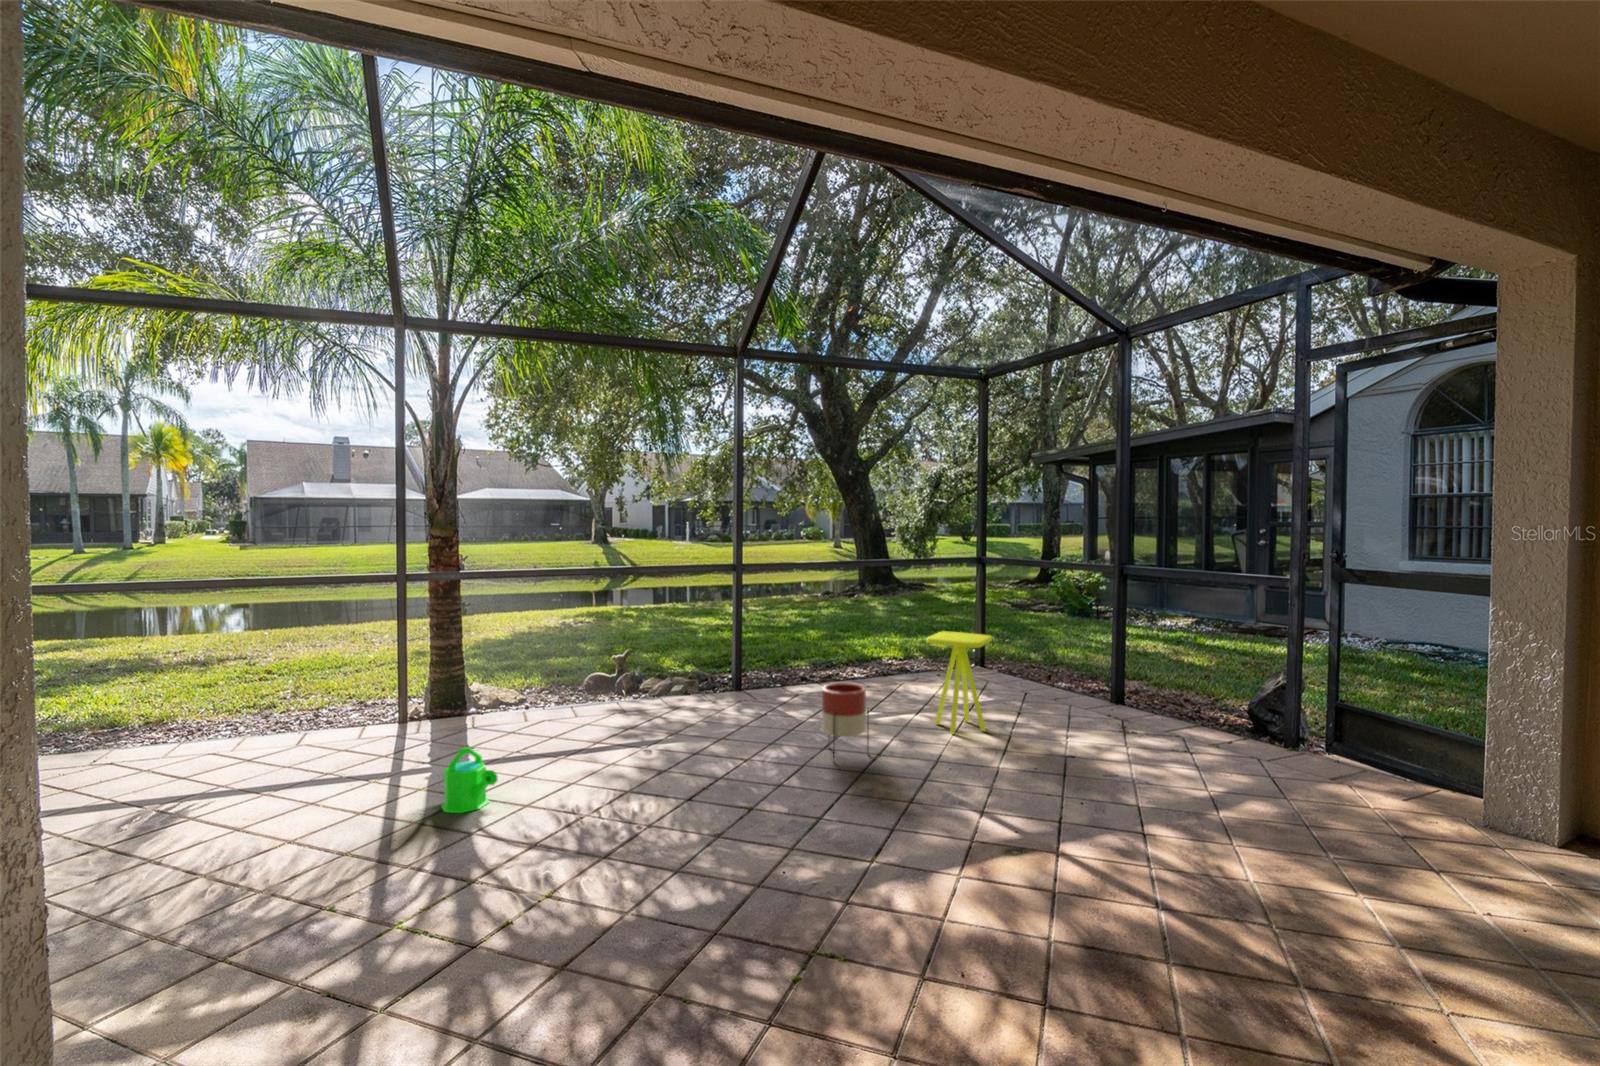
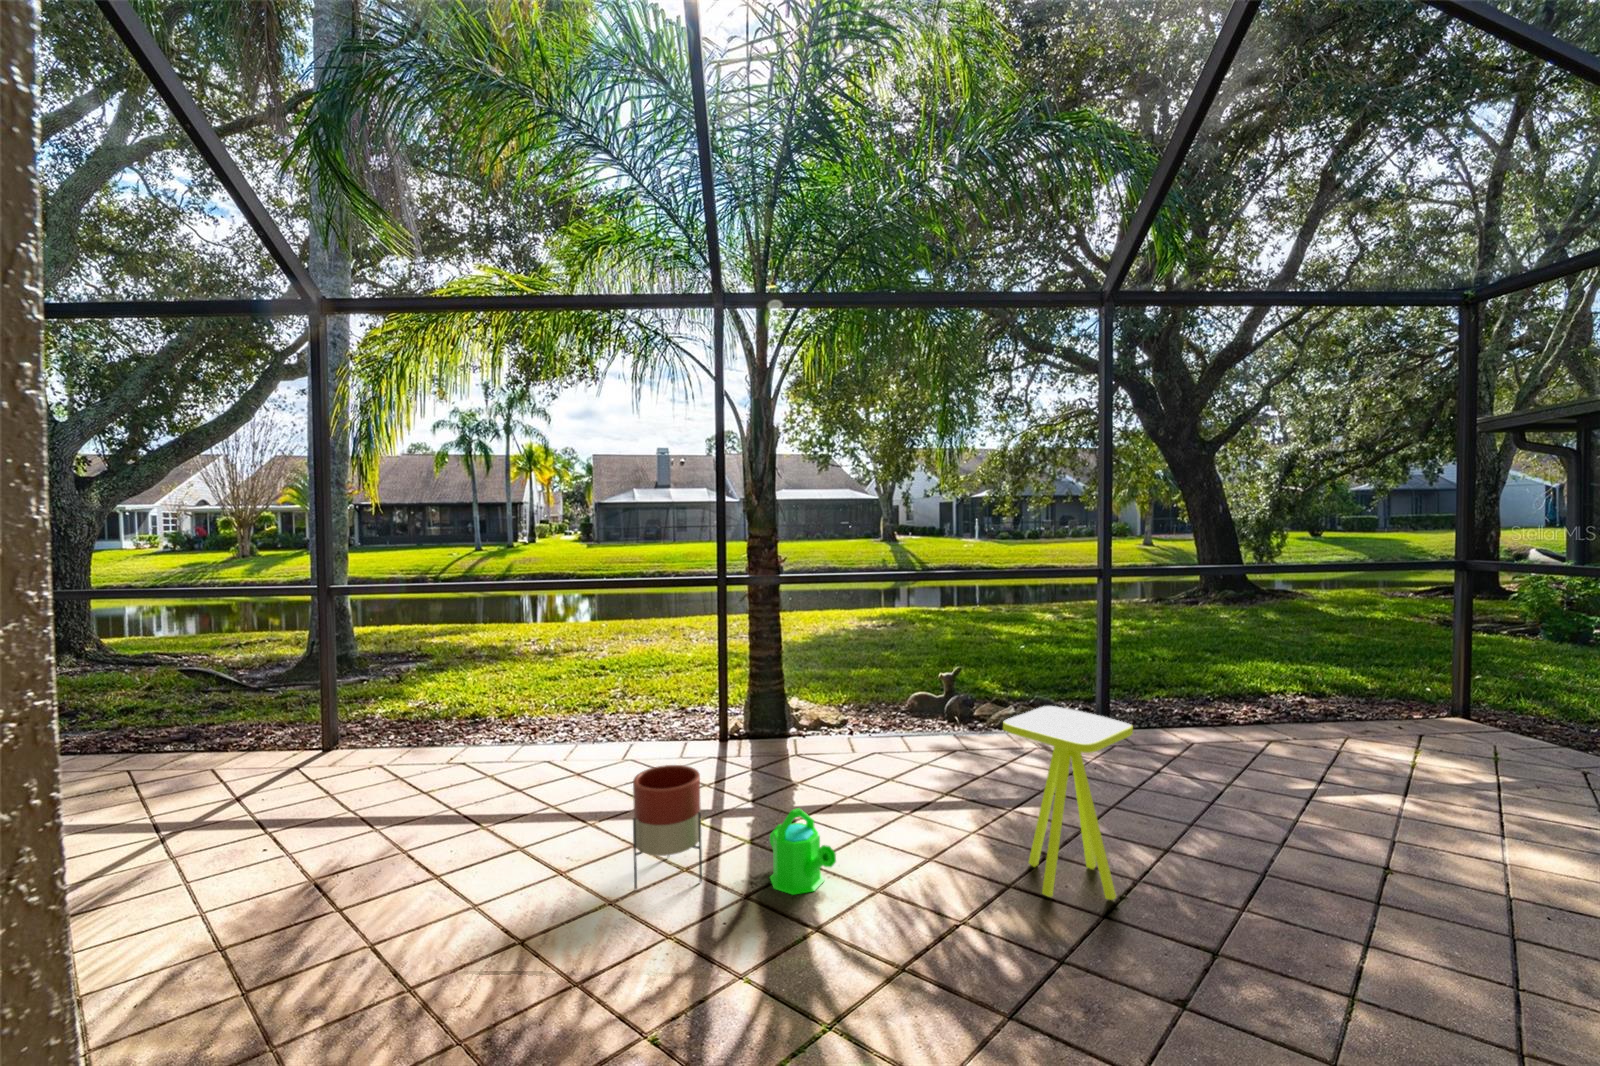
side table: present [926,631,992,733] -> present [1003,706,1133,900]
planter: present [822,683,869,755] -> present [633,765,702,889]

